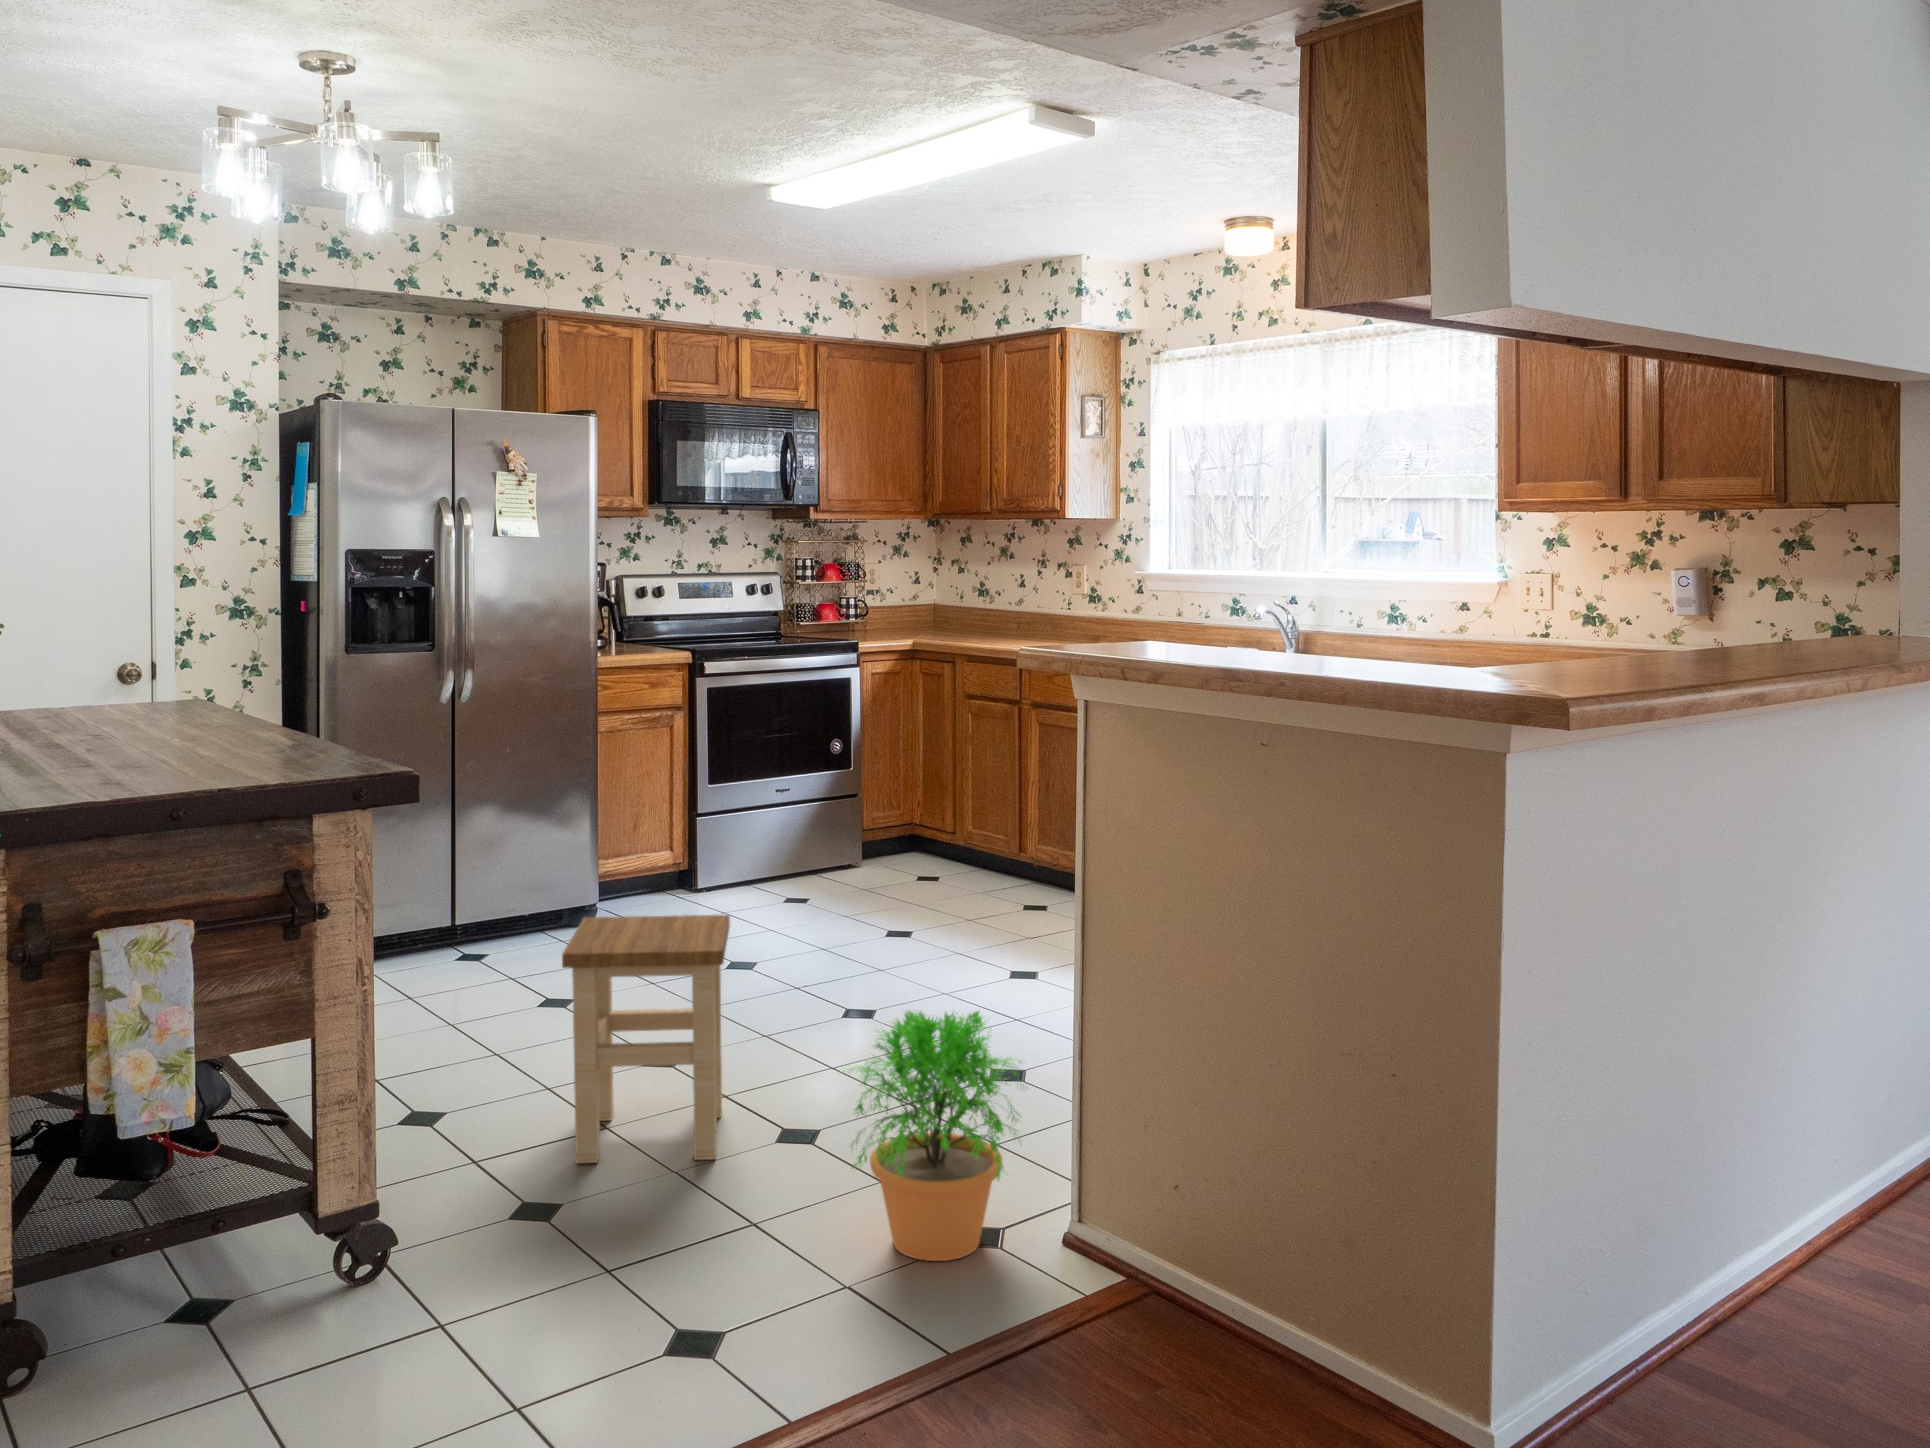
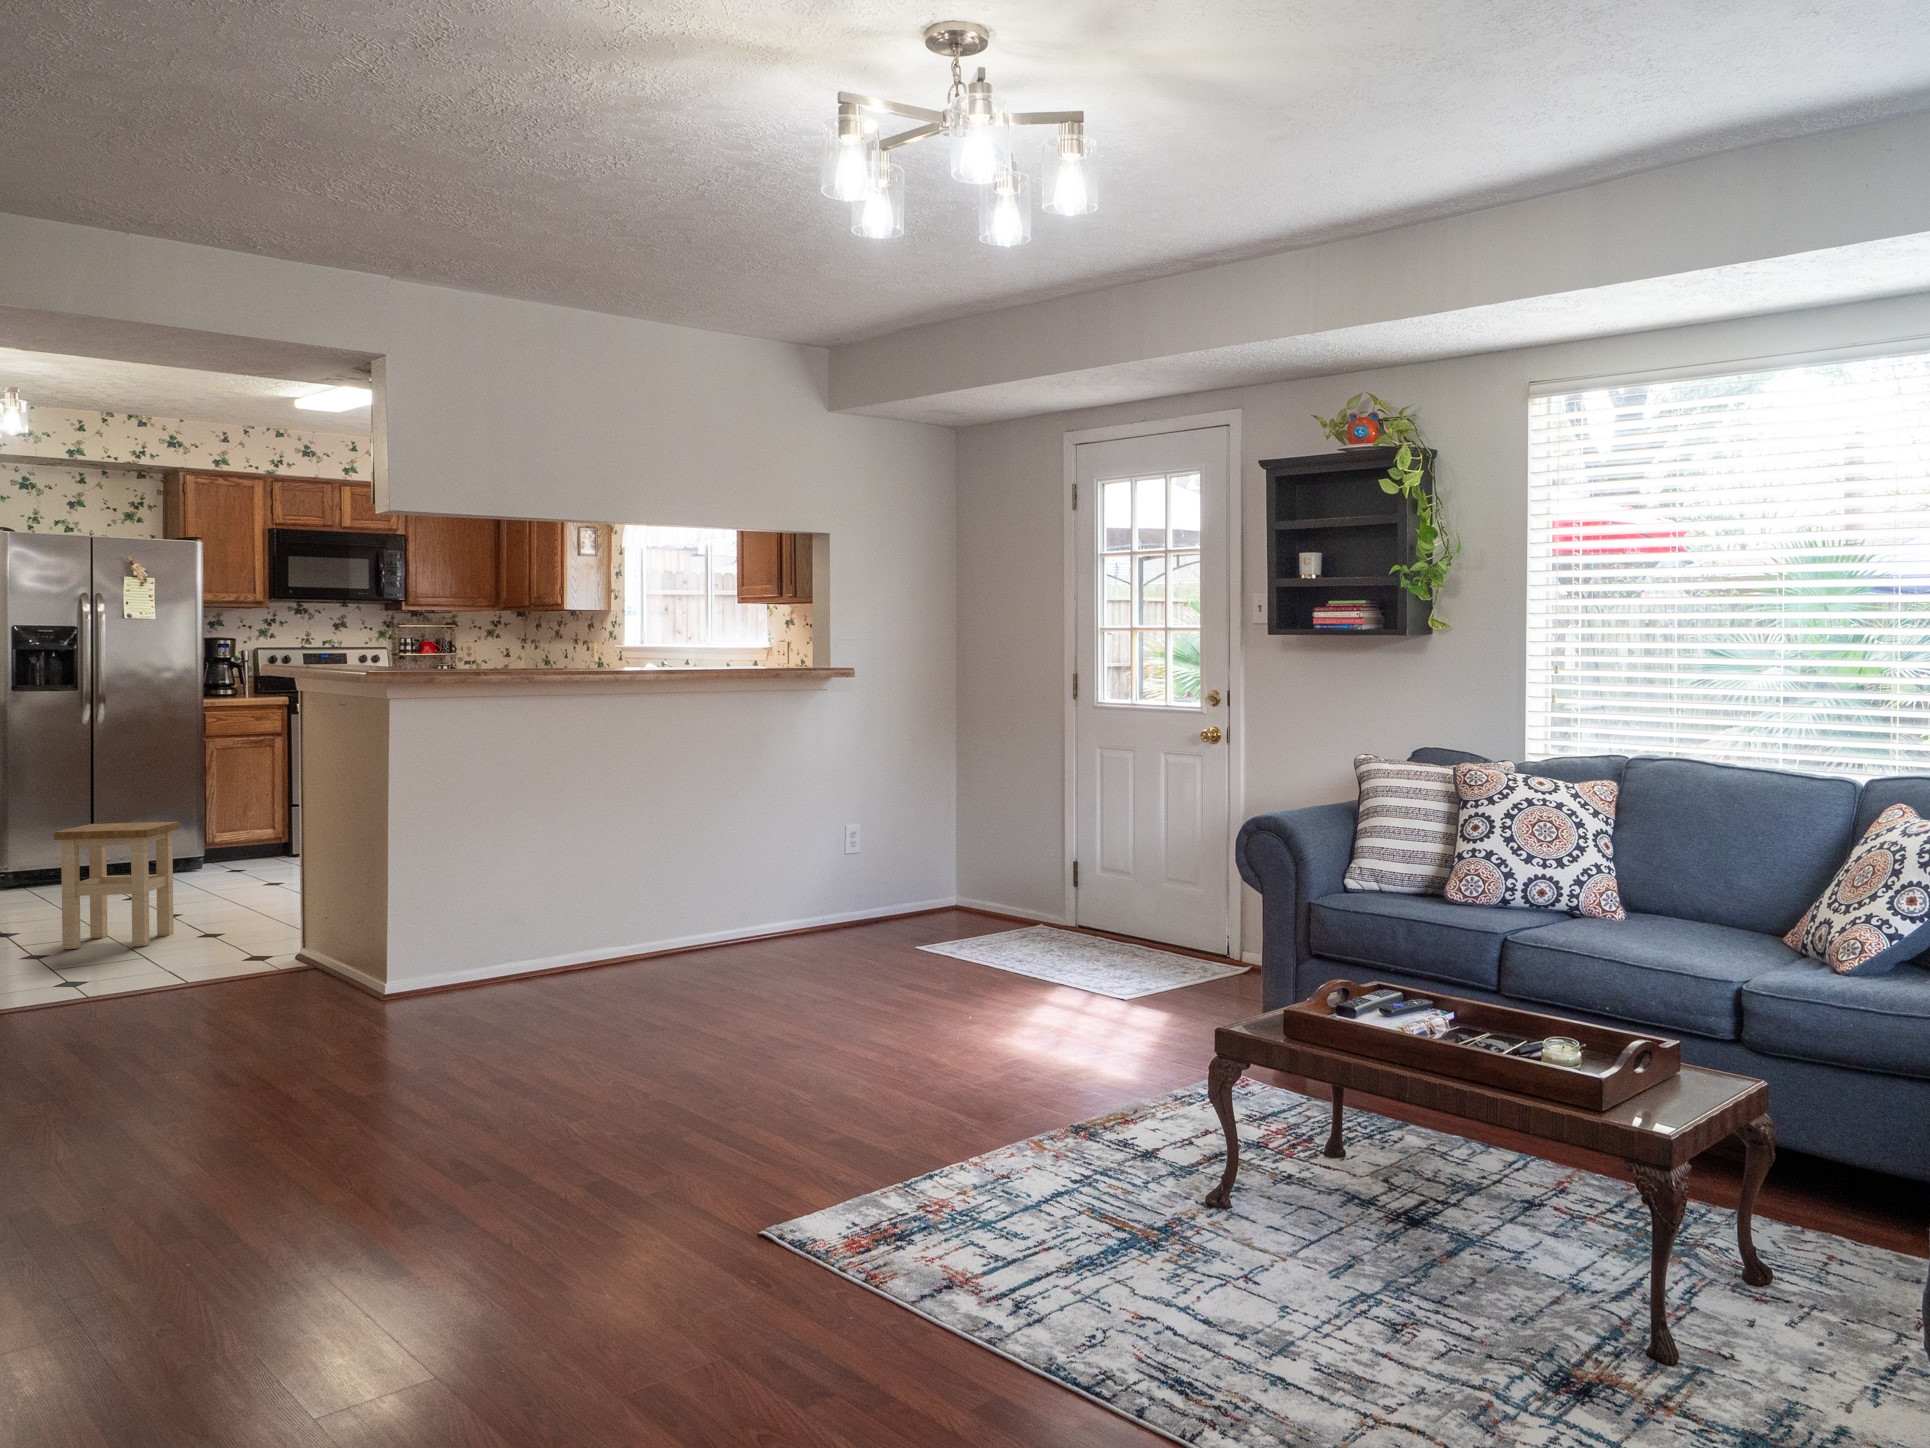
potted plant: present [843,1011,1026,1261] -> none [176,839,275,967]

